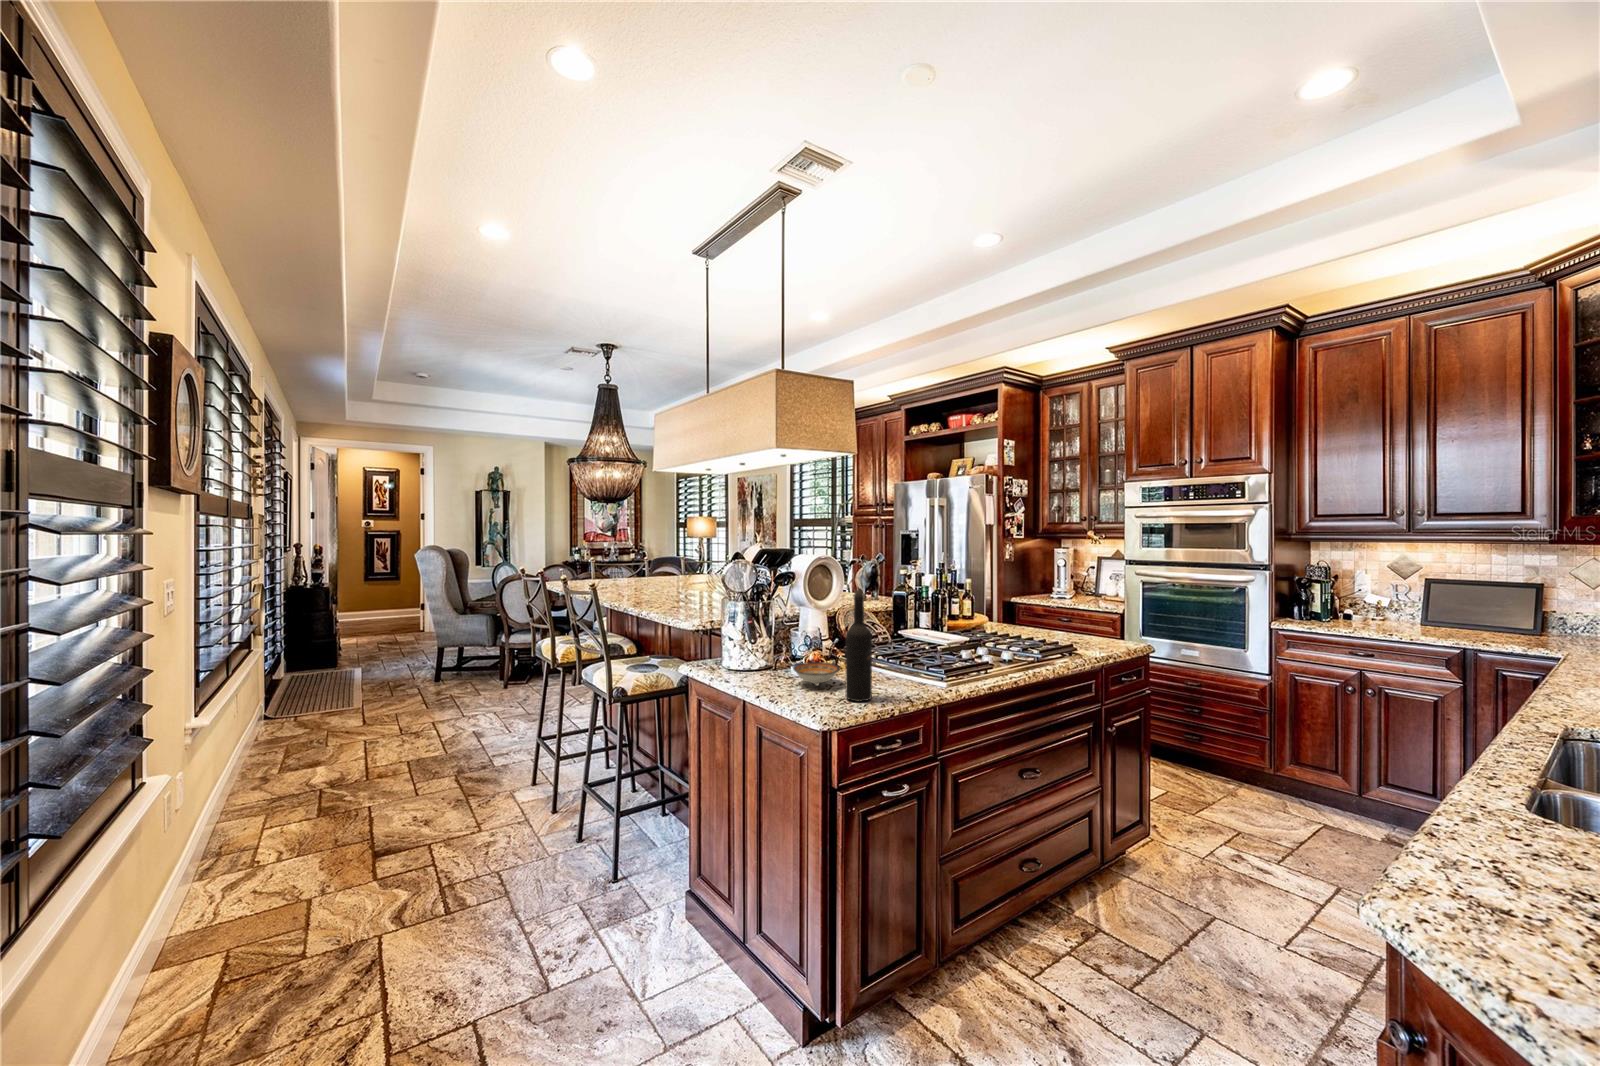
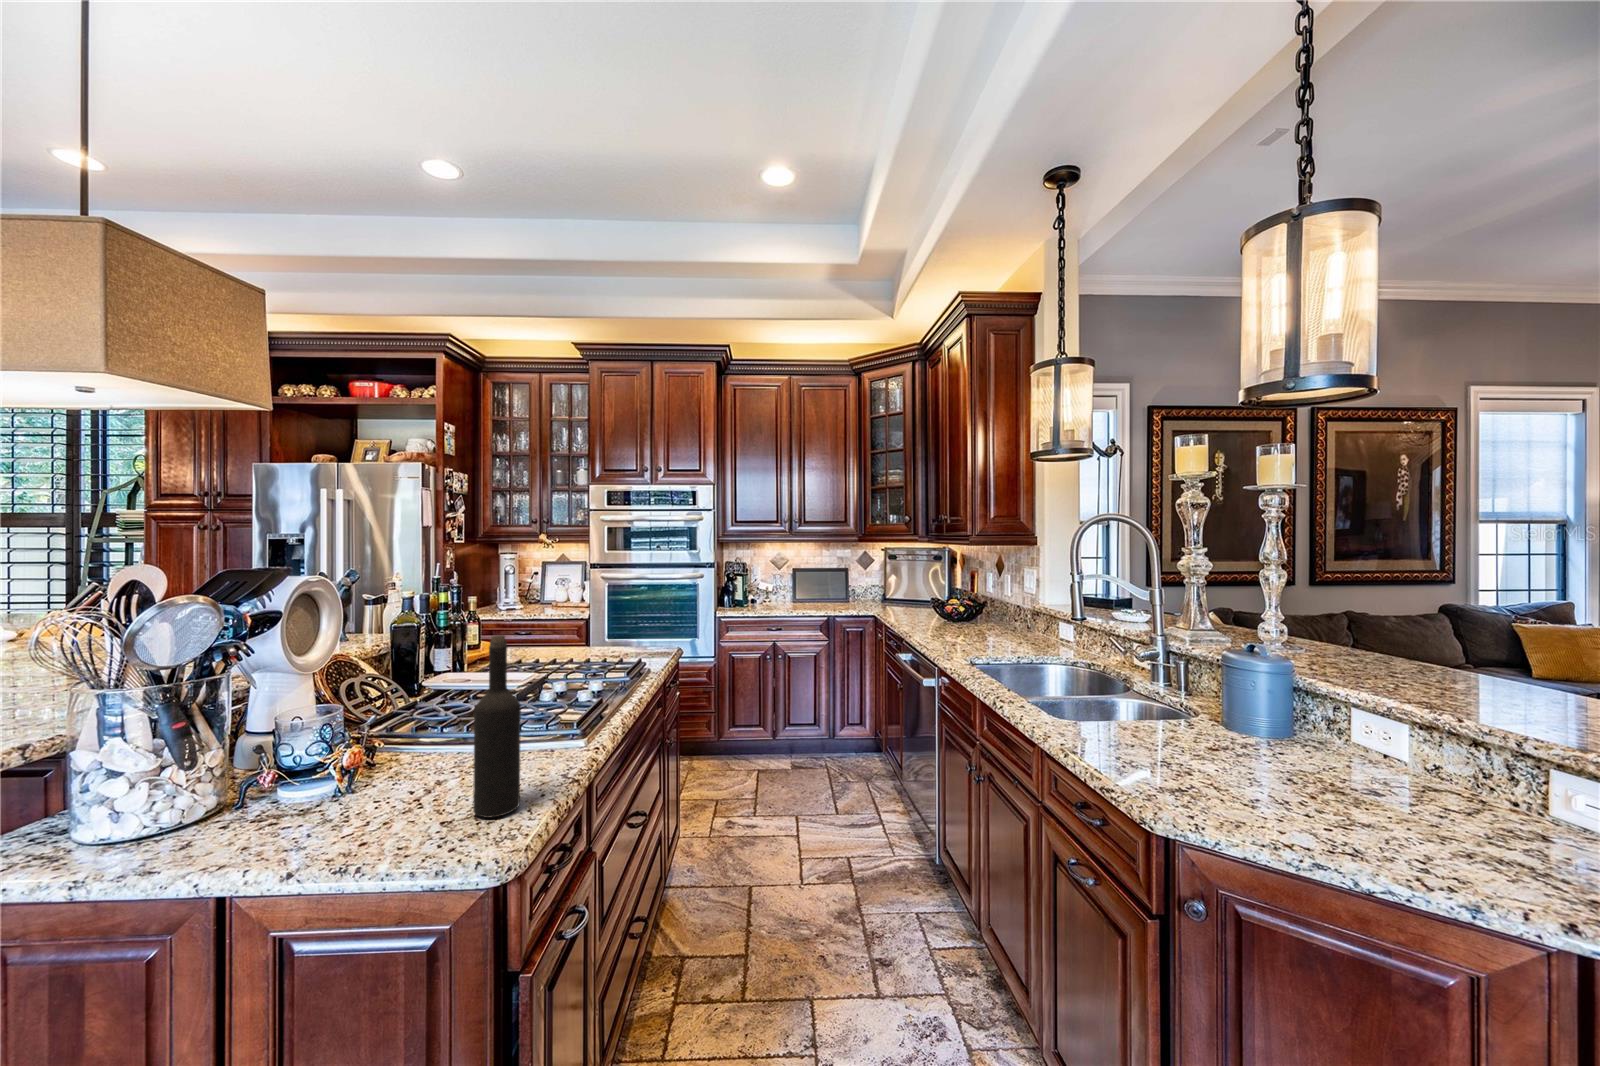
bowl: present [793,662,840,685] -> none [329,763,431,810]

